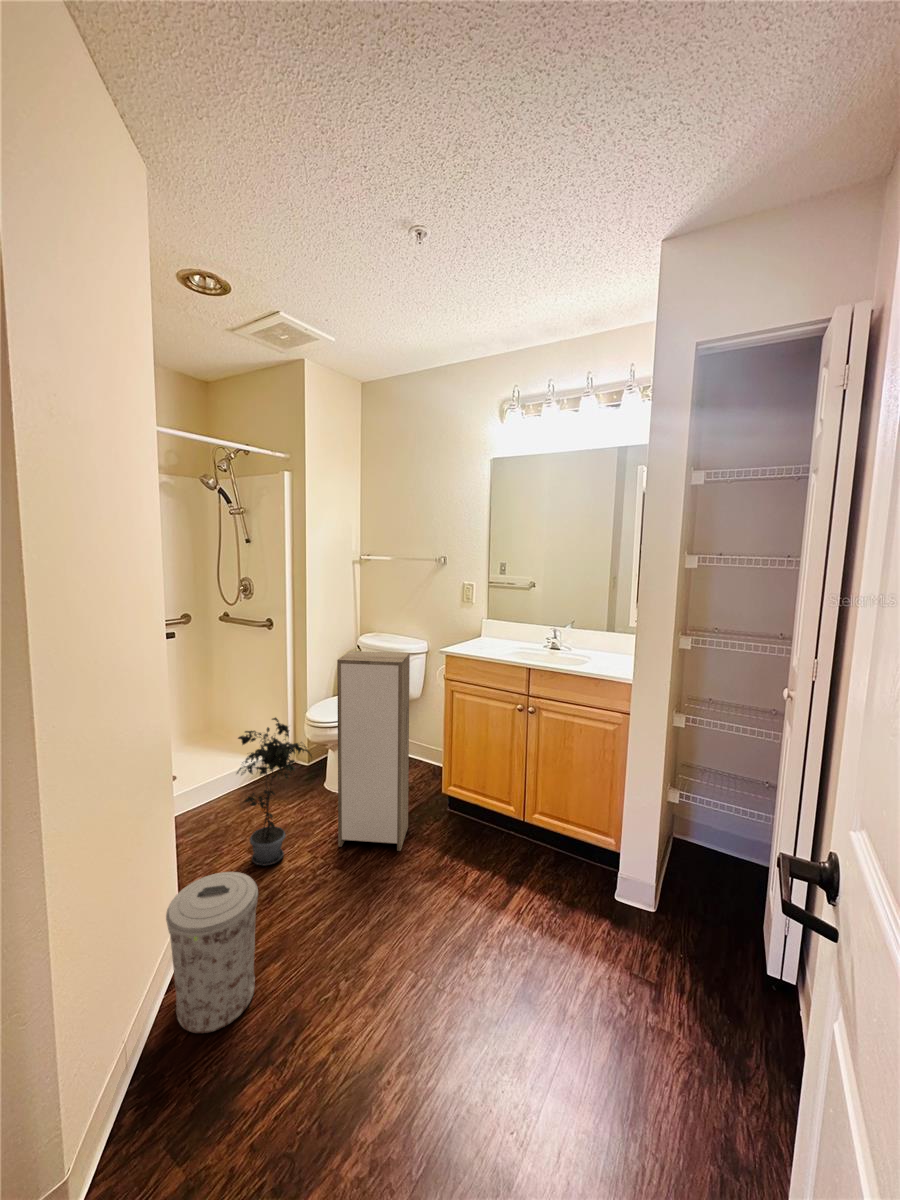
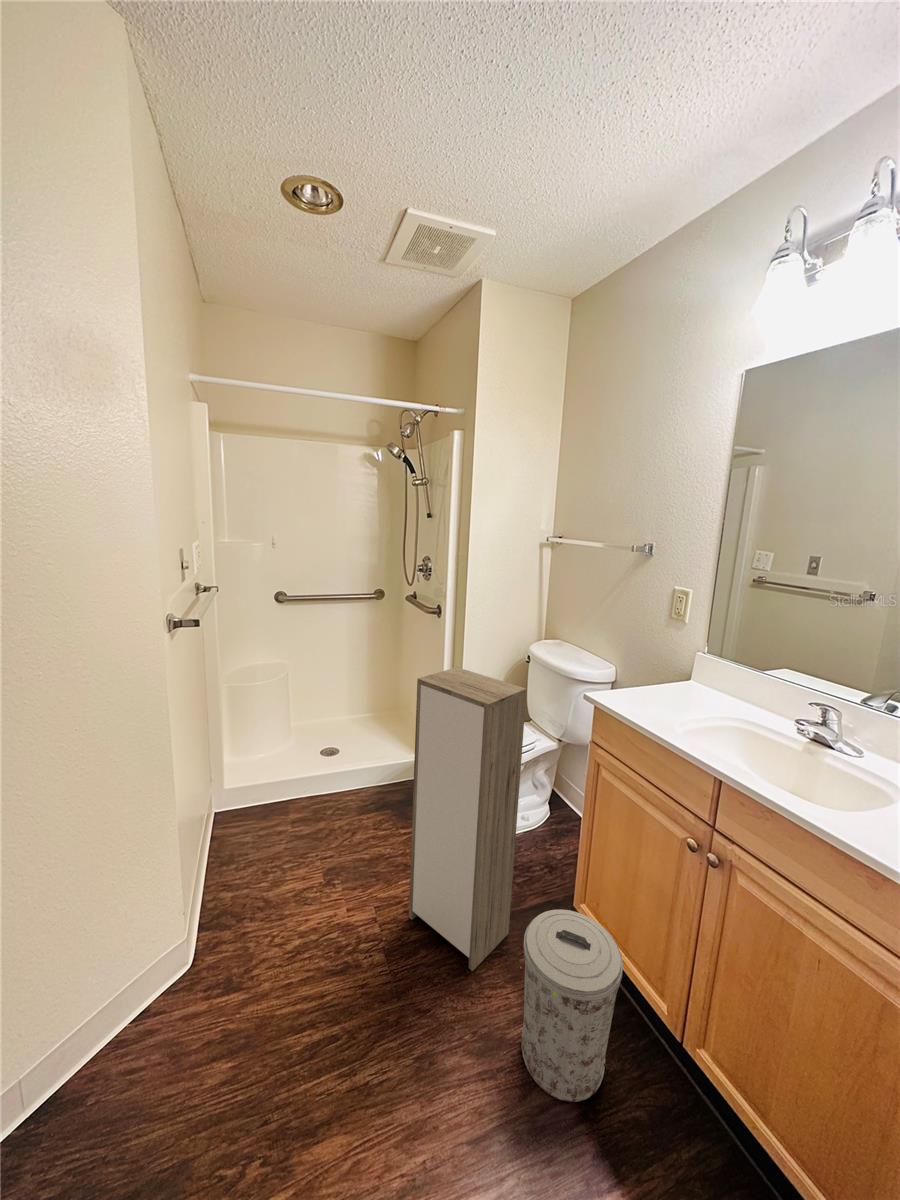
potted plant: present [237,718,312,866] -> none [297,731,377,904]
trash can: present [166,872,258,1033] -> present [521,909,623,1102]

